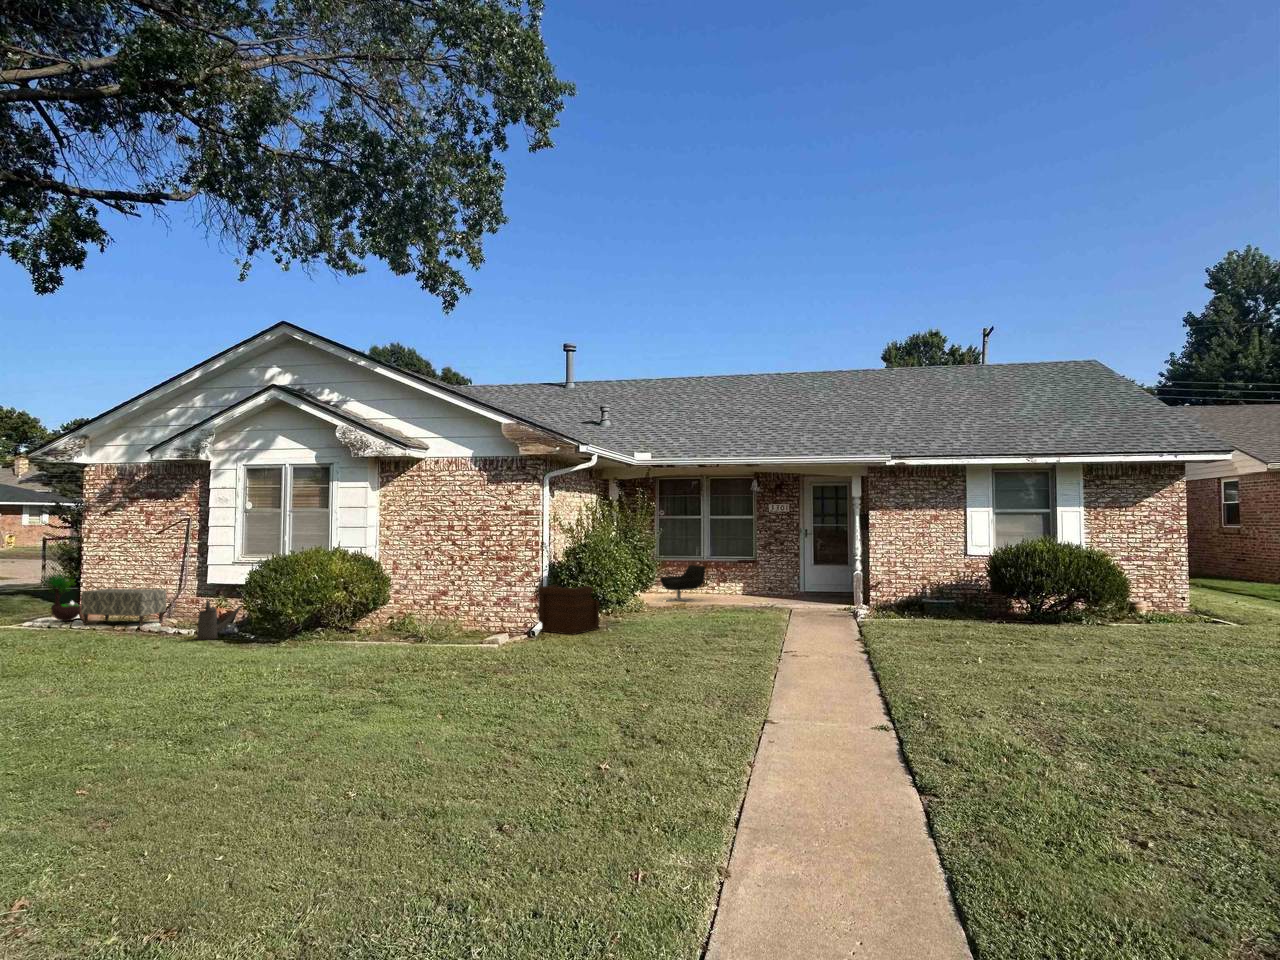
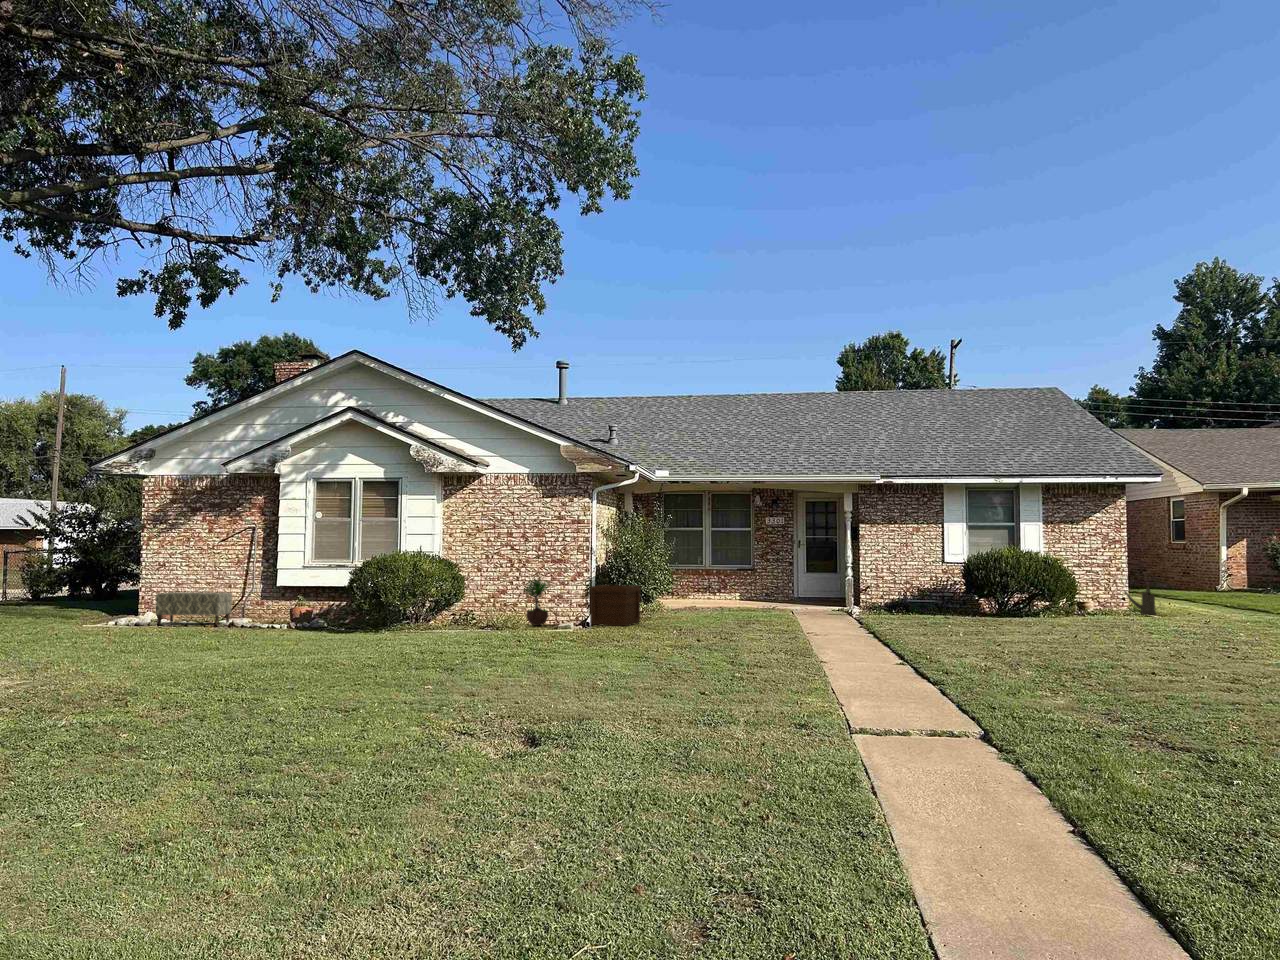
lounge chair: present [660,565,706,601] -> none [665,575,709,608]
potted tree: present [44,573,80,621] -> present [524,579,548,626]
watering can: present [197,600,242,640] -> present [1124,587,1156,615]

